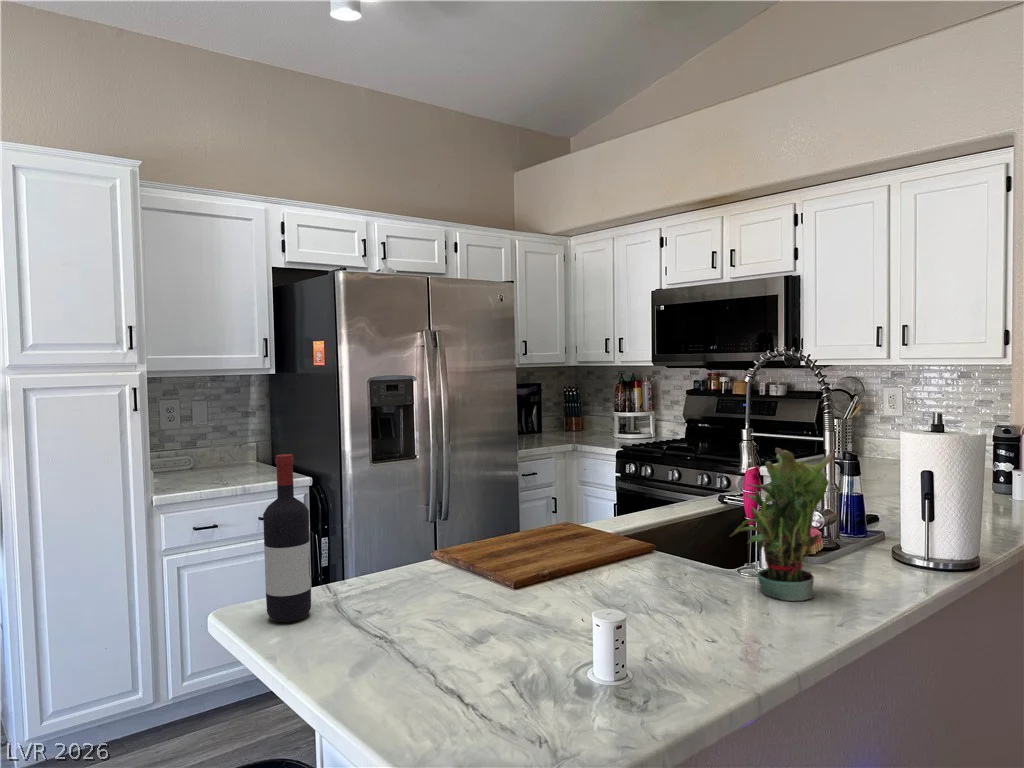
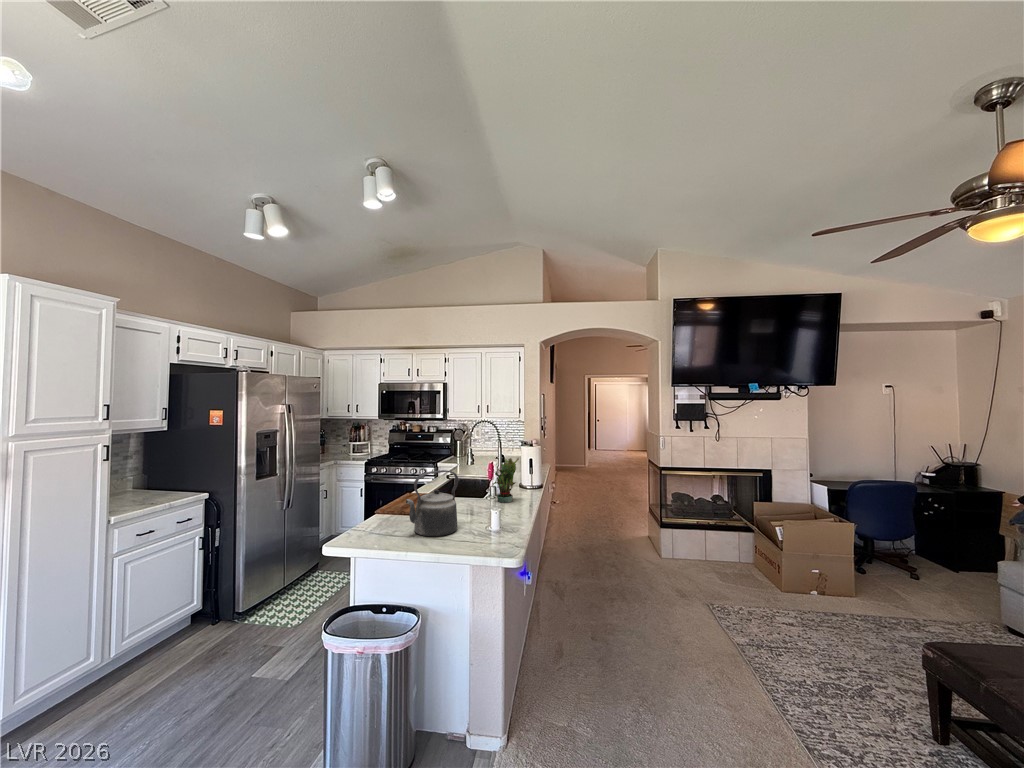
wine bottle: present [263,454,311,623] -> none [364,475,382,539]
kettle: none [339,460,506,663] -> present [406,470,458,536]

